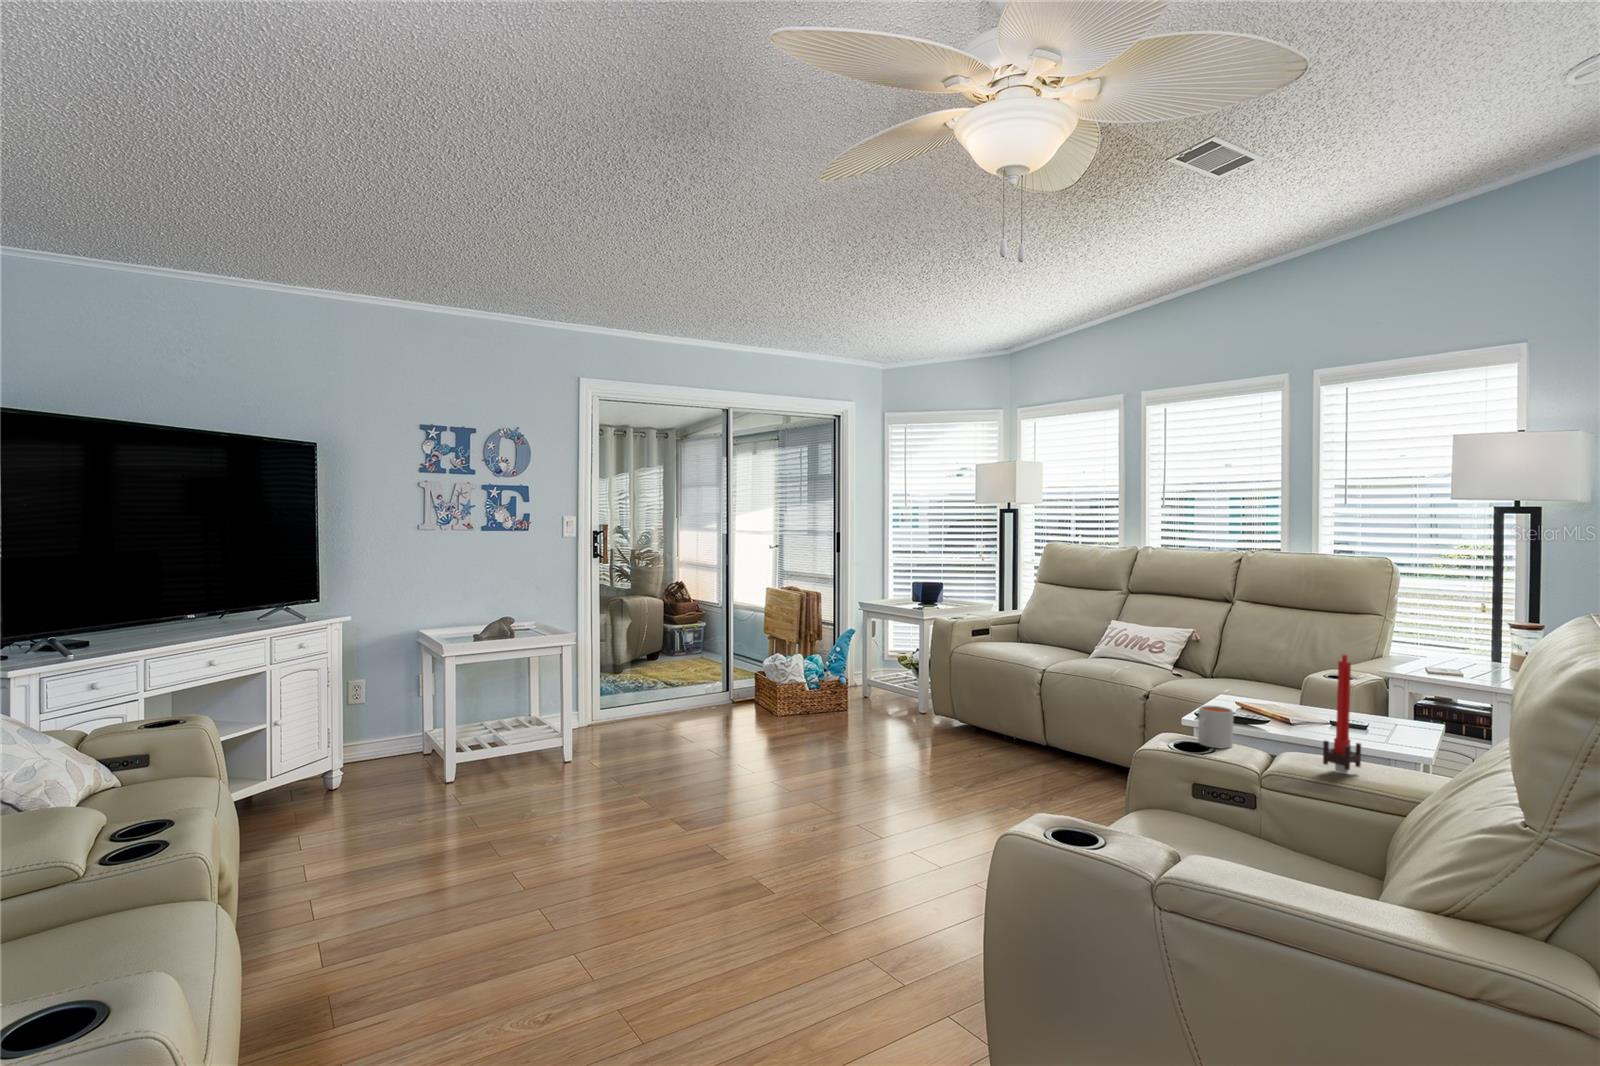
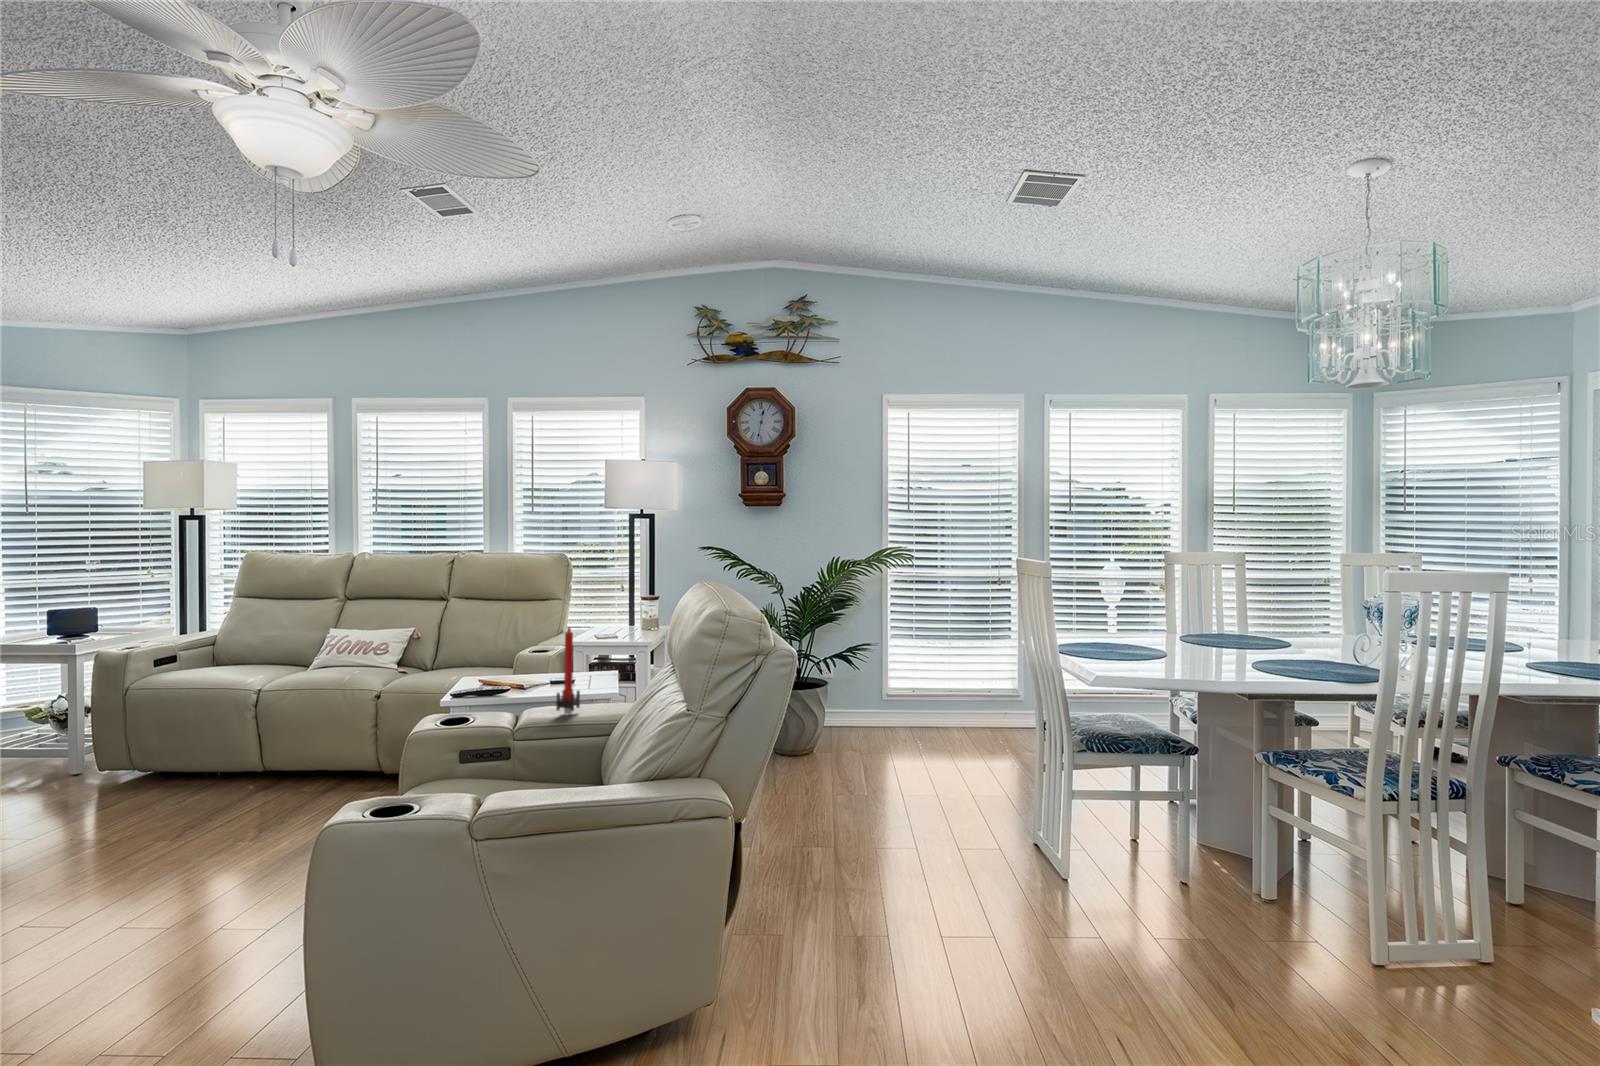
mug: present [1198,705,1234,749] -> none [460,683,487,718]

